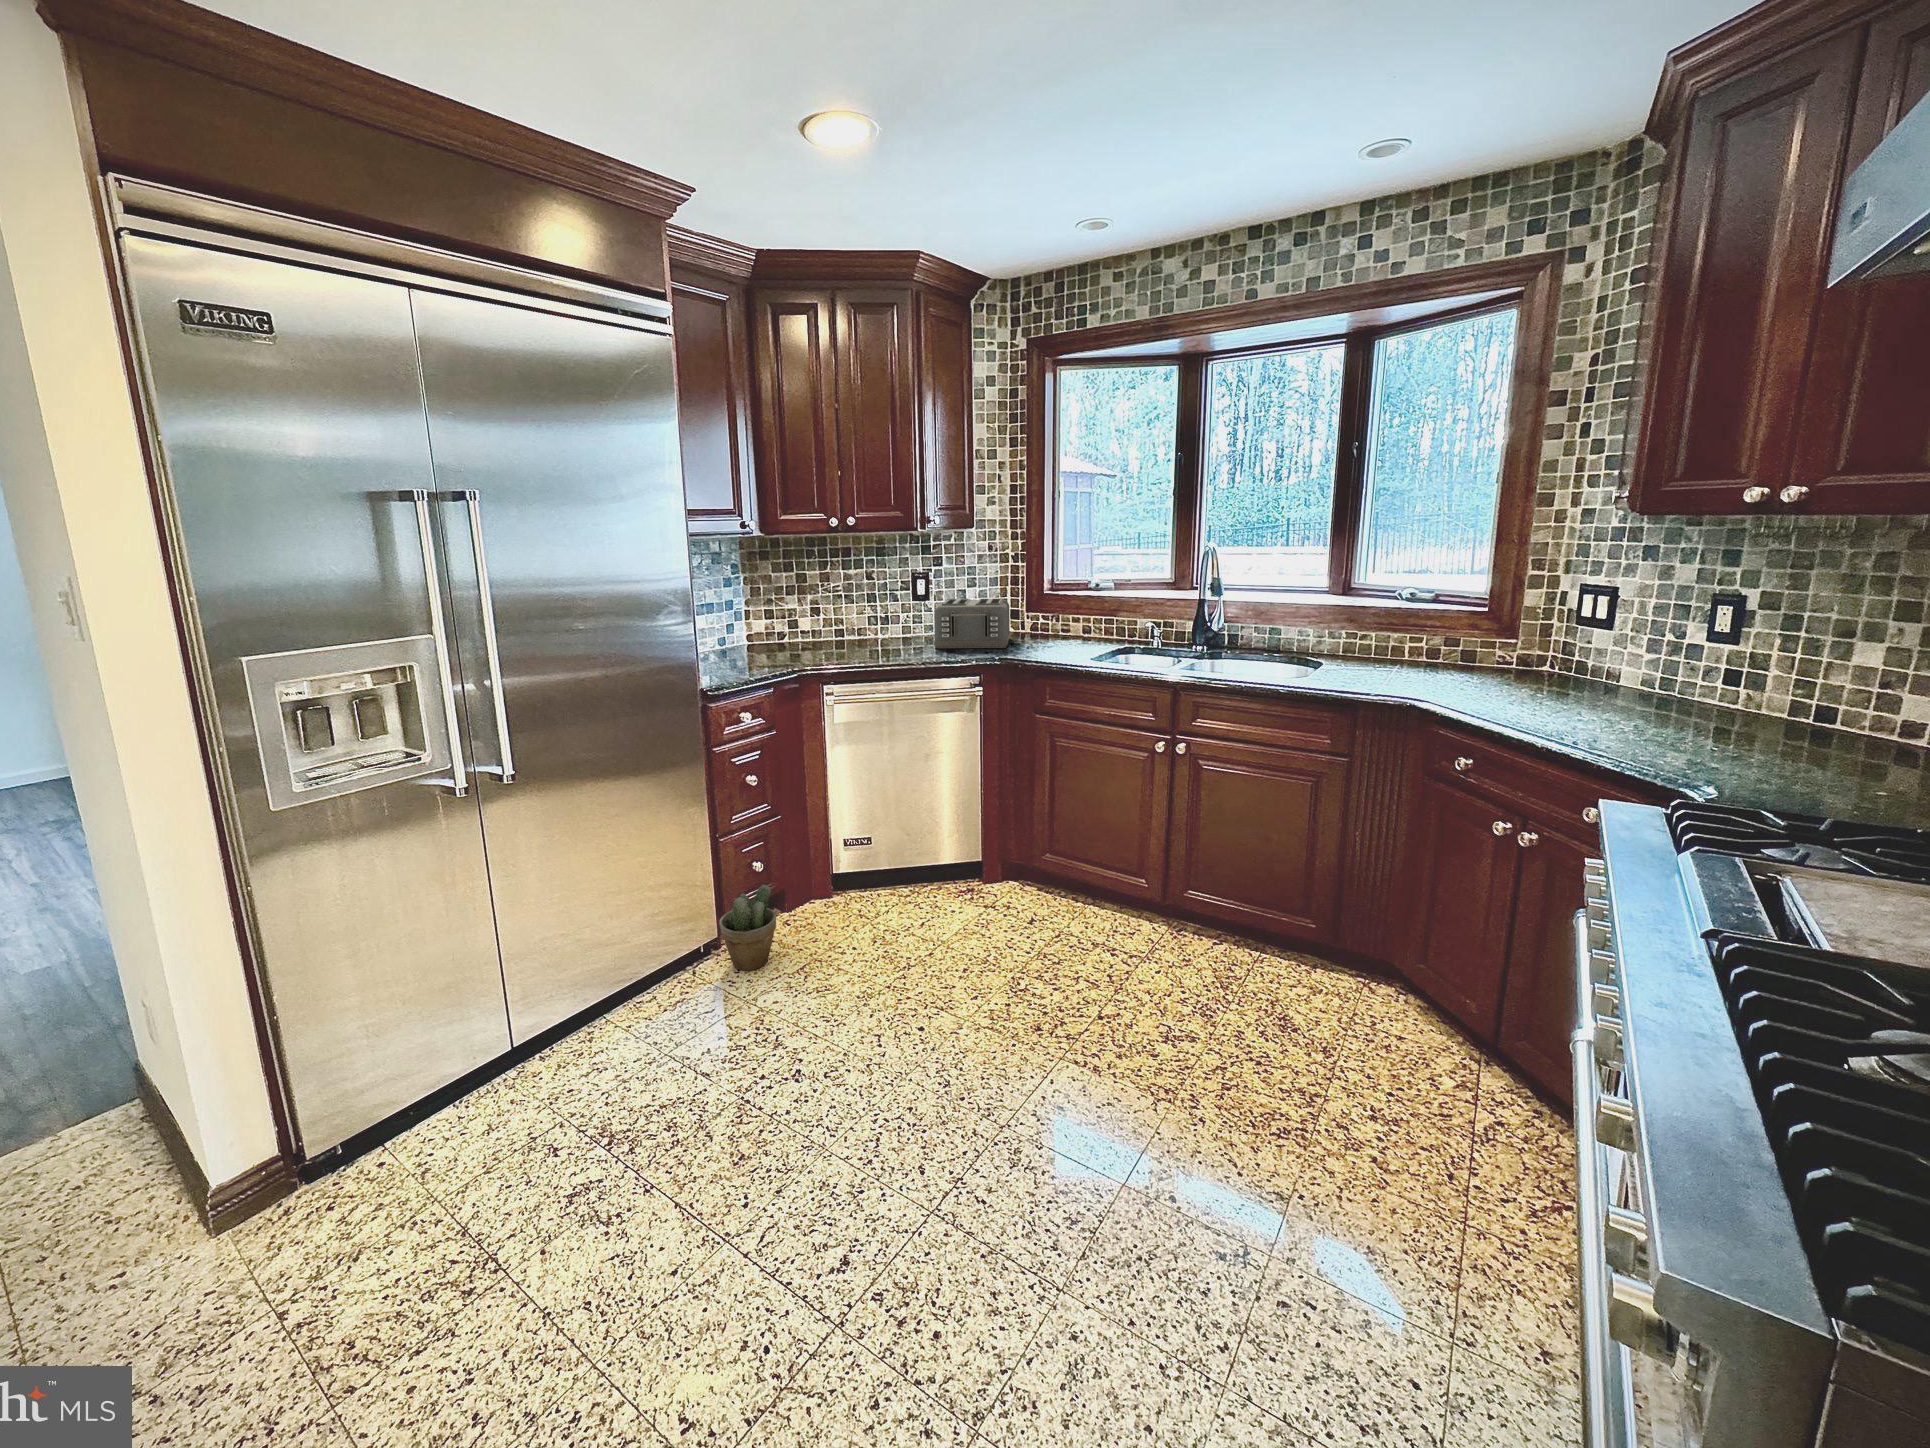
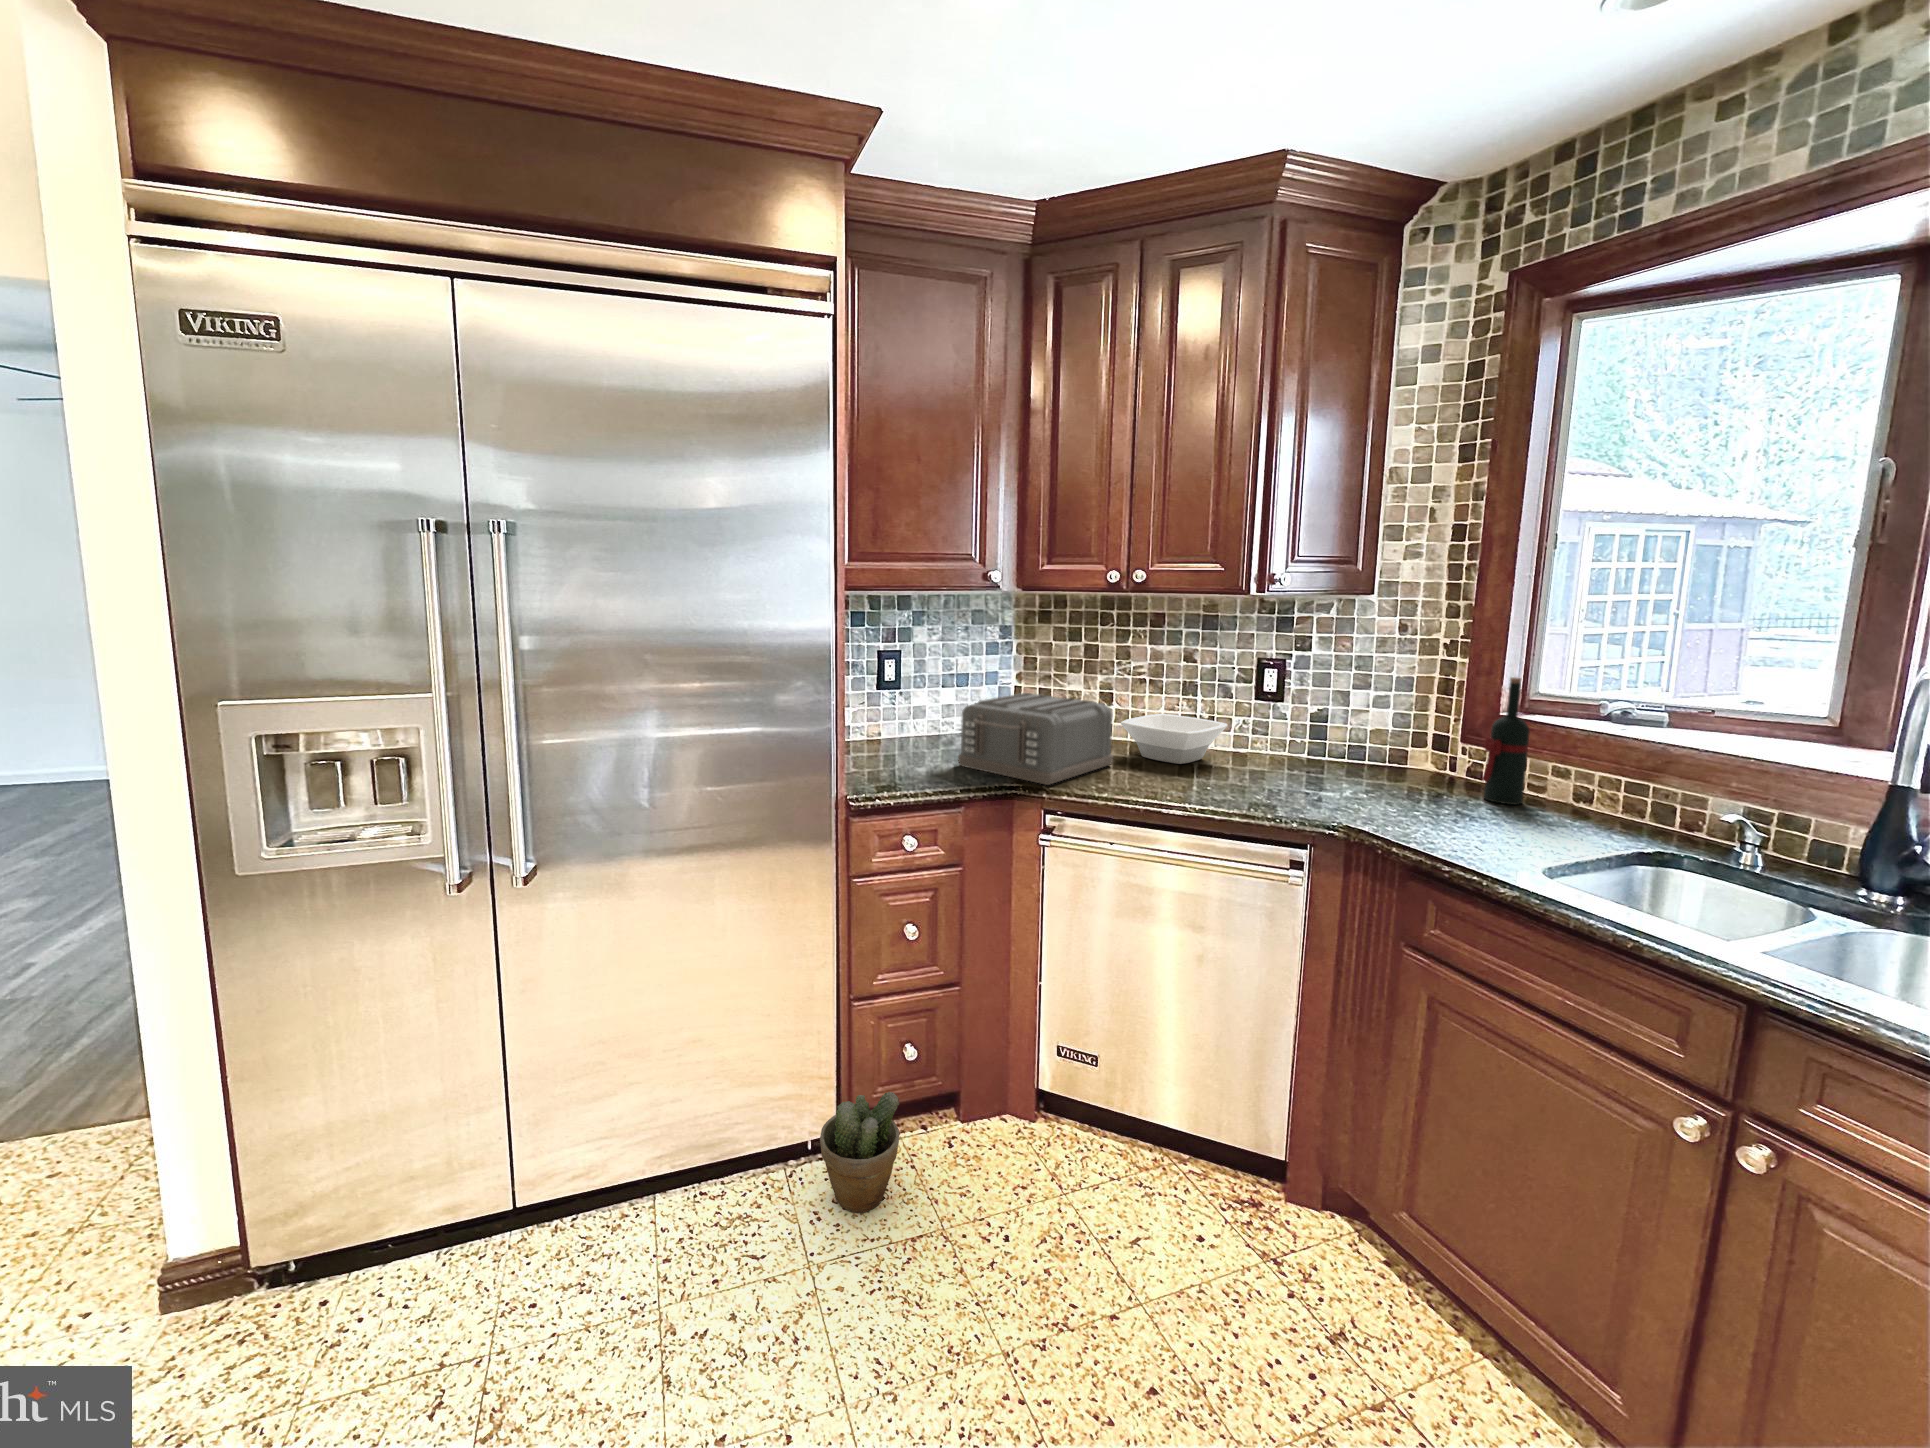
wine bottle: none [1040,570,1060,640] -> present [1481,677,1530,805]
toaster: present [934,598,1010,648] -> present [958,693,1113,785]
bowl: none [838,617,901,646] -> present [1121,714,1228,764]

